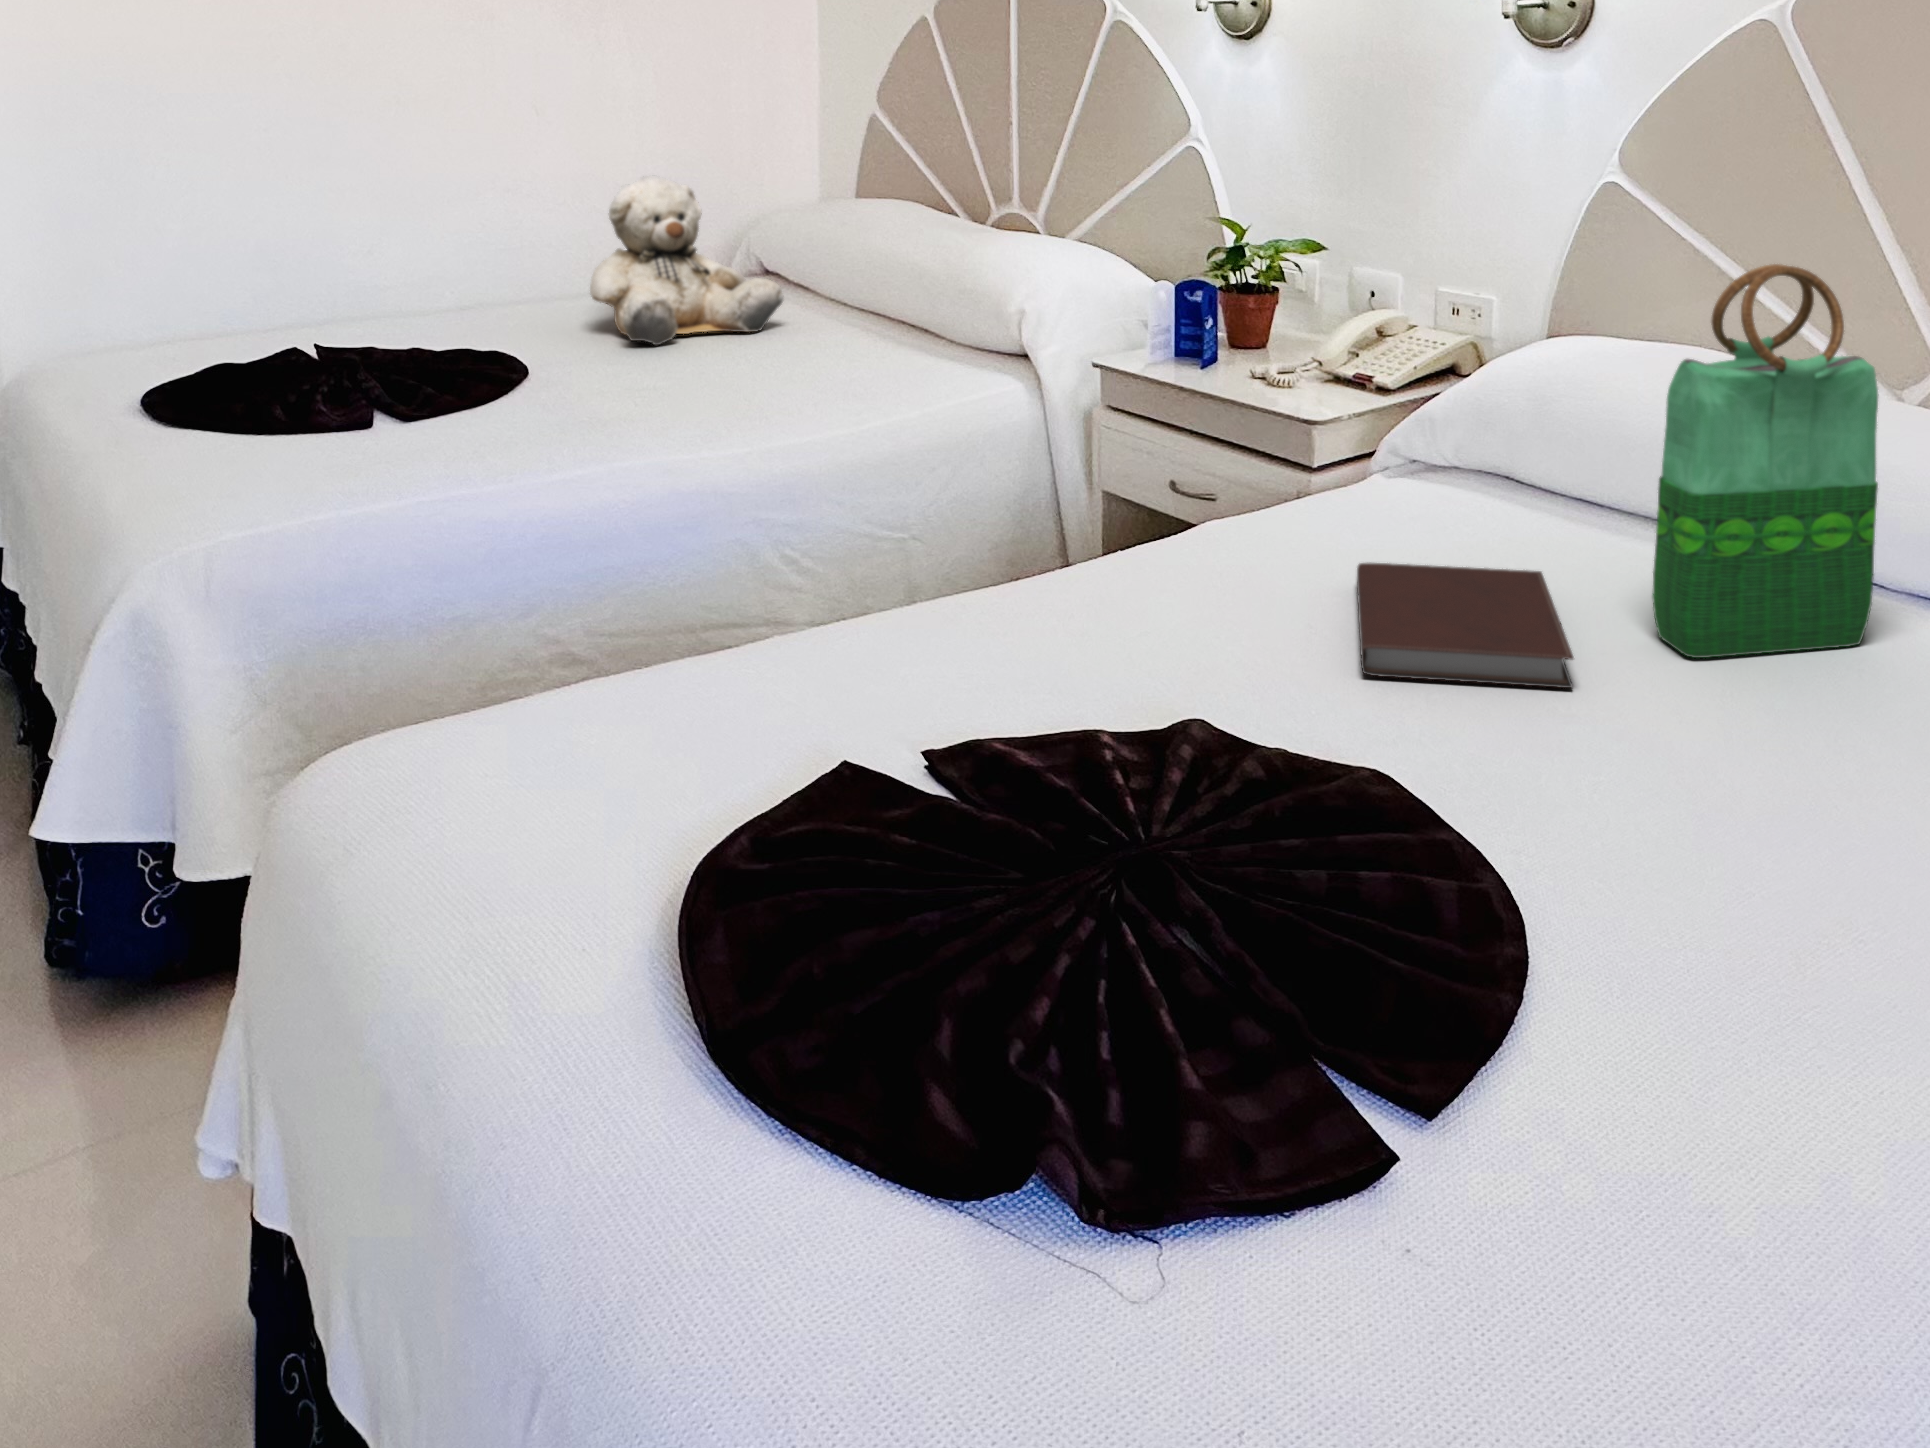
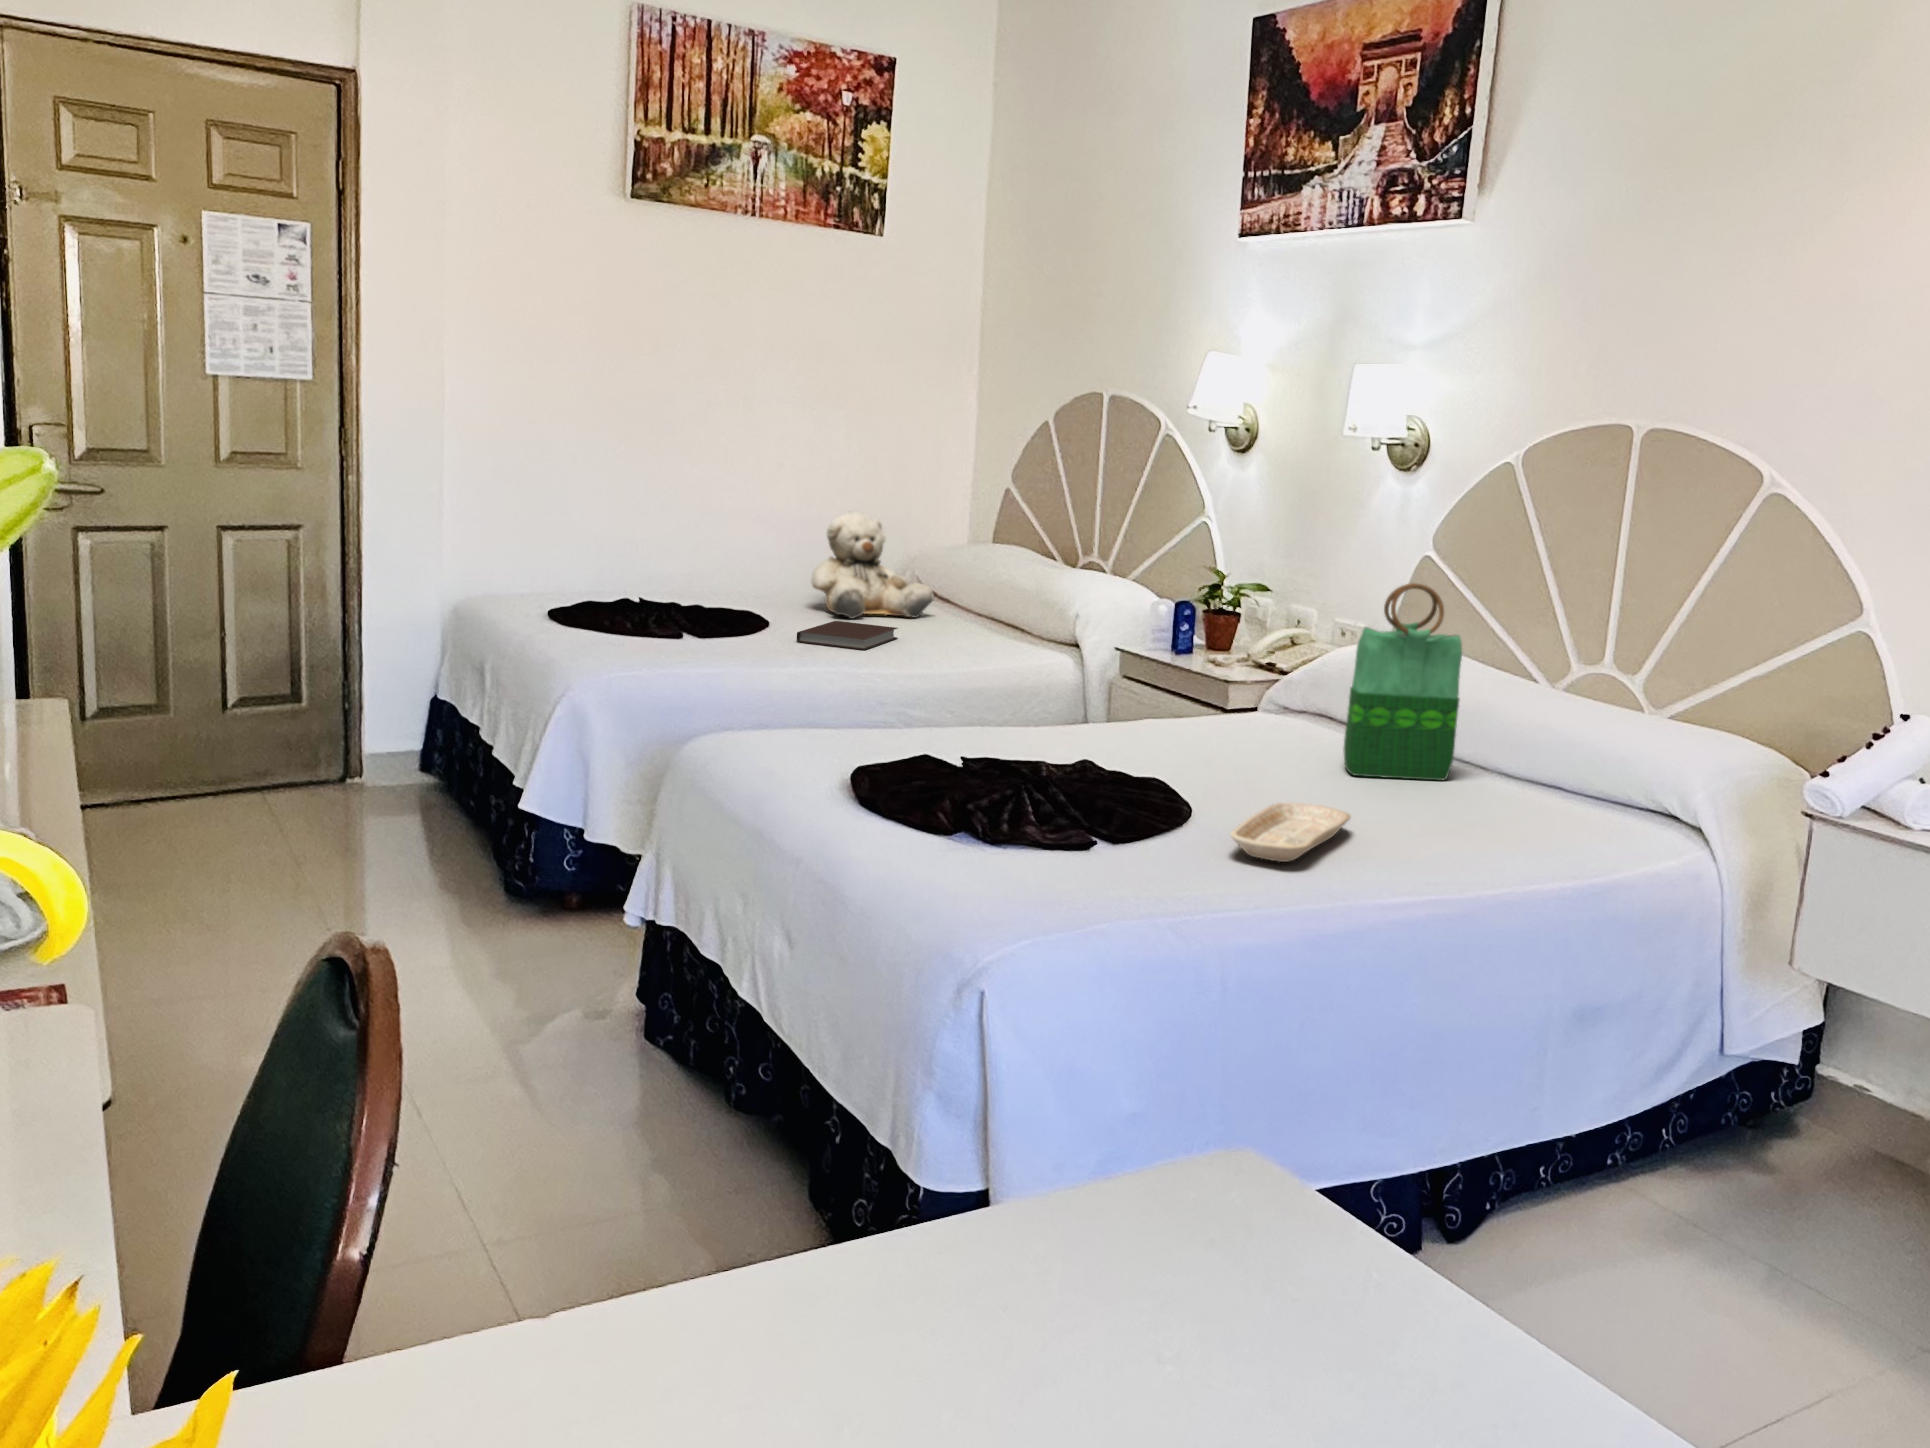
notebook: present [1357,563,1574,688] -> present [797,621,898,650]
tray: none [1662,812,1902,1080] -> present [1231,802,1351,862]

